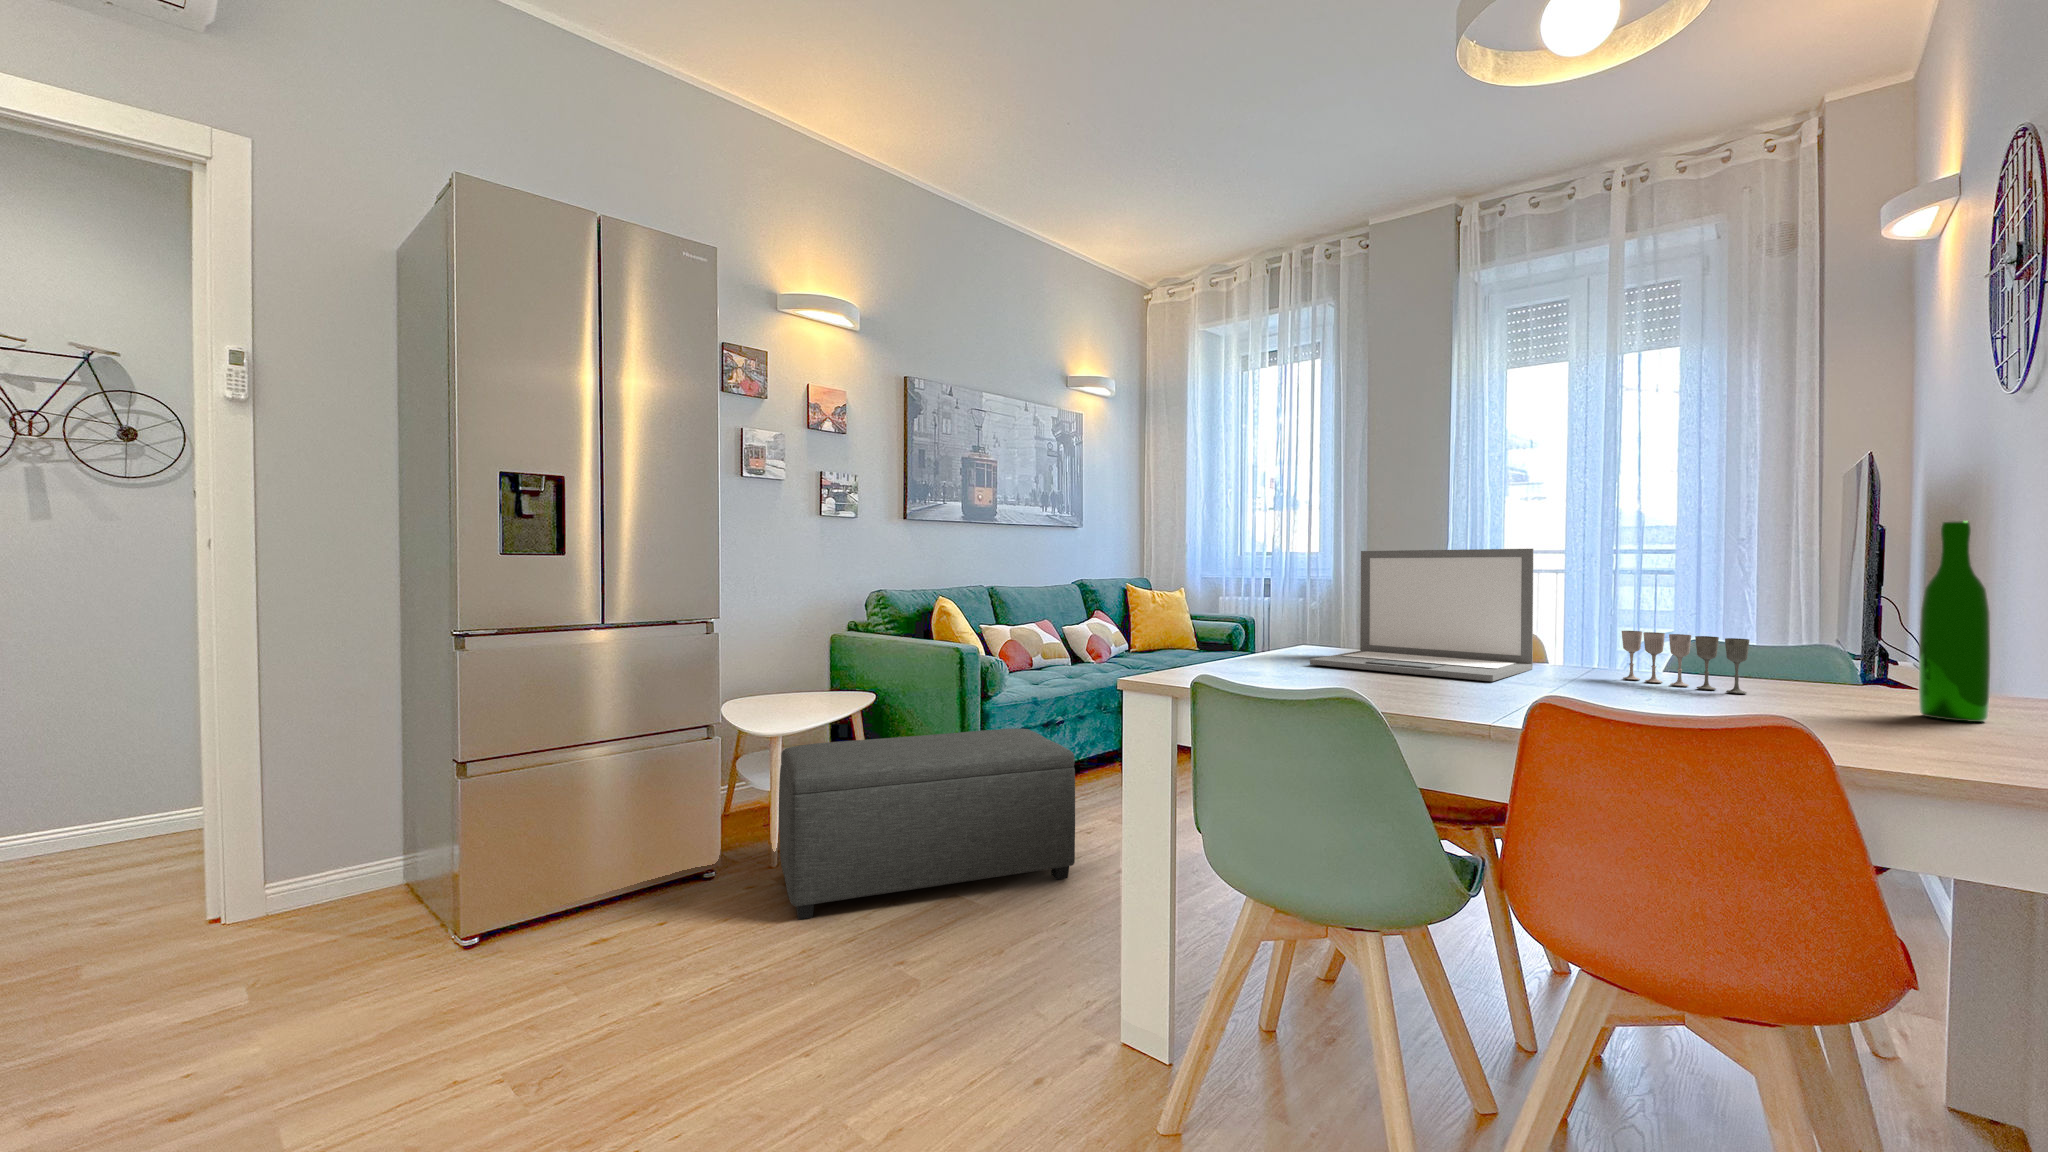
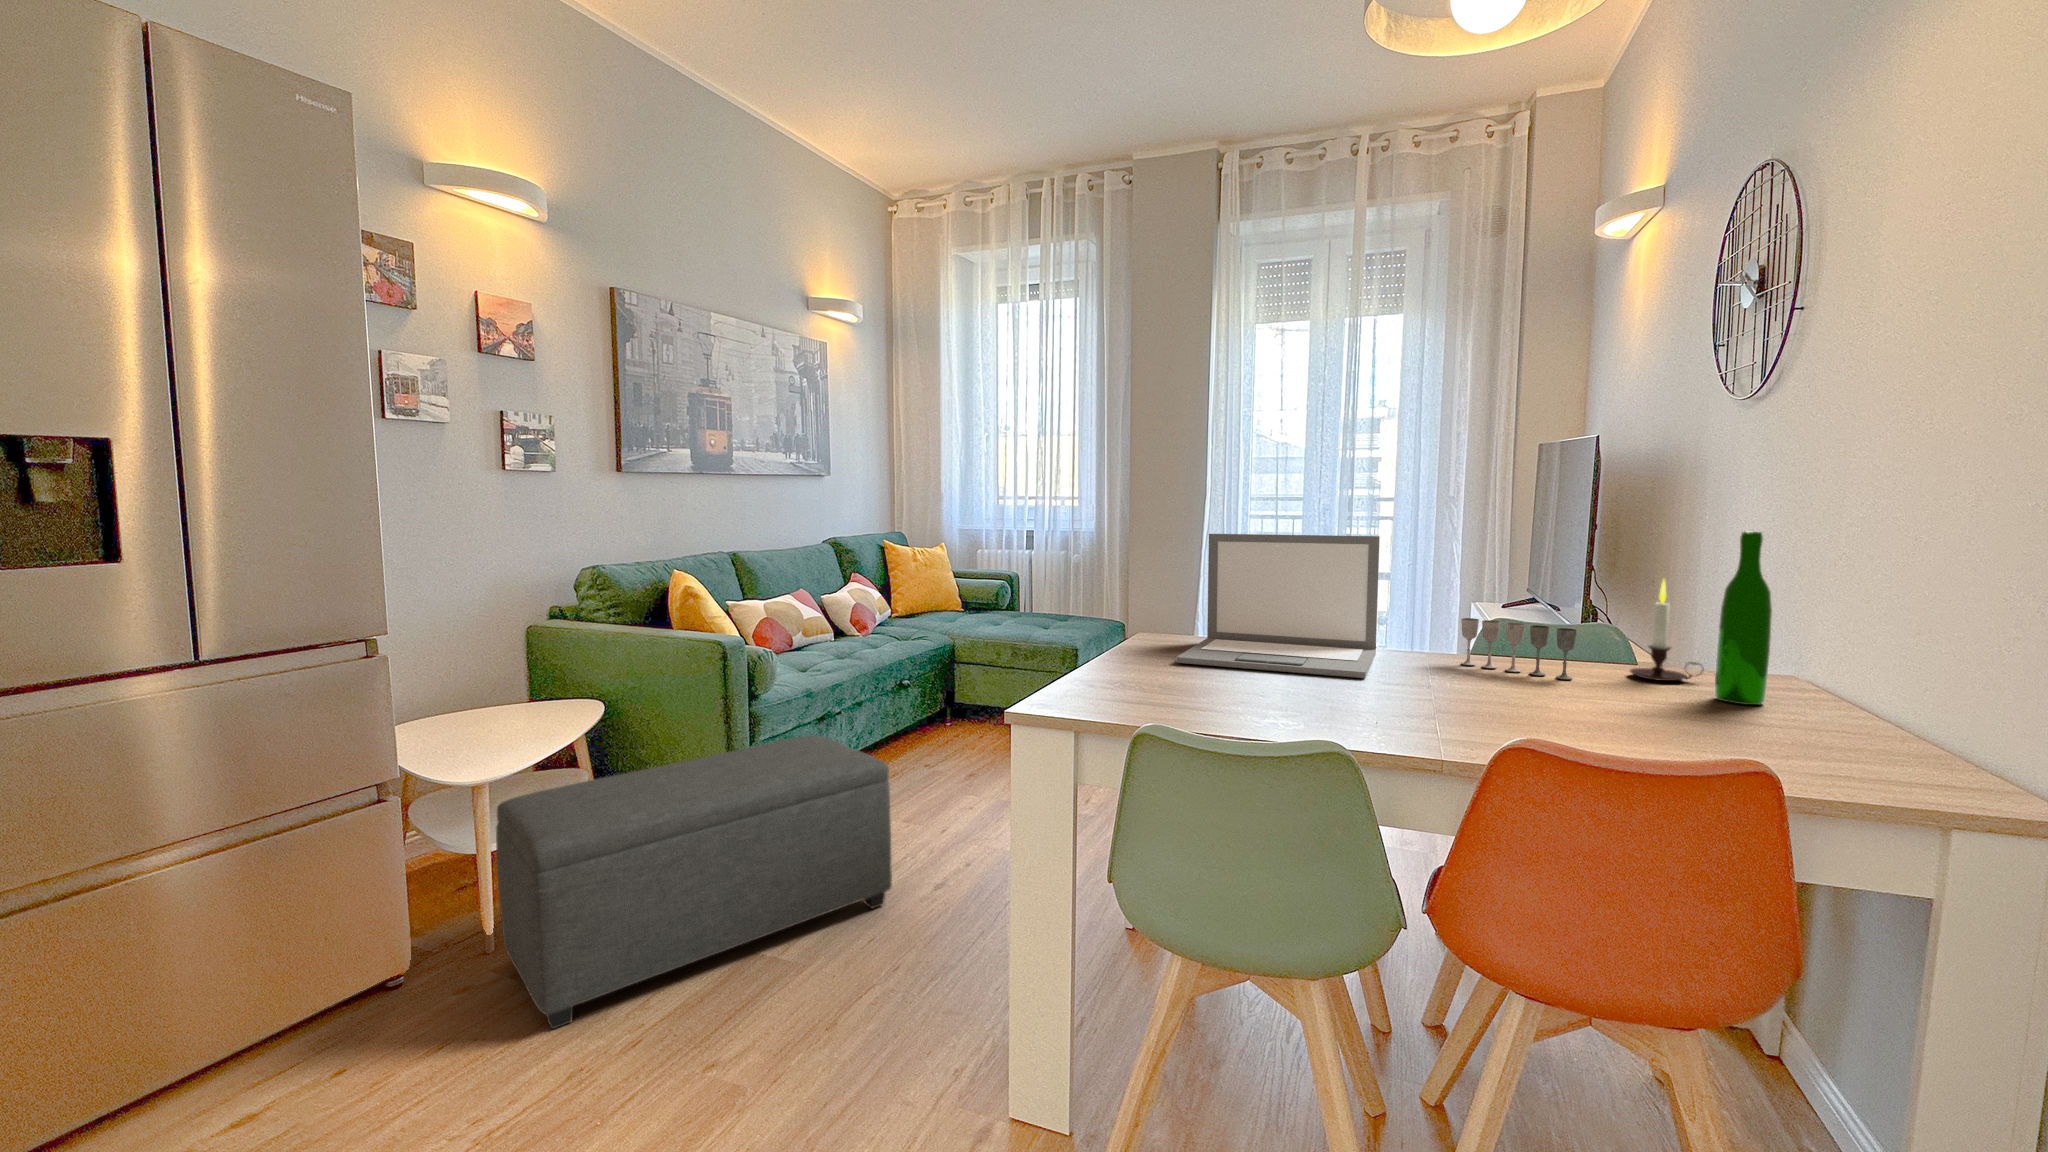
candle: none [1830,584,1928,700] -> present [1630,580,1702,681]

